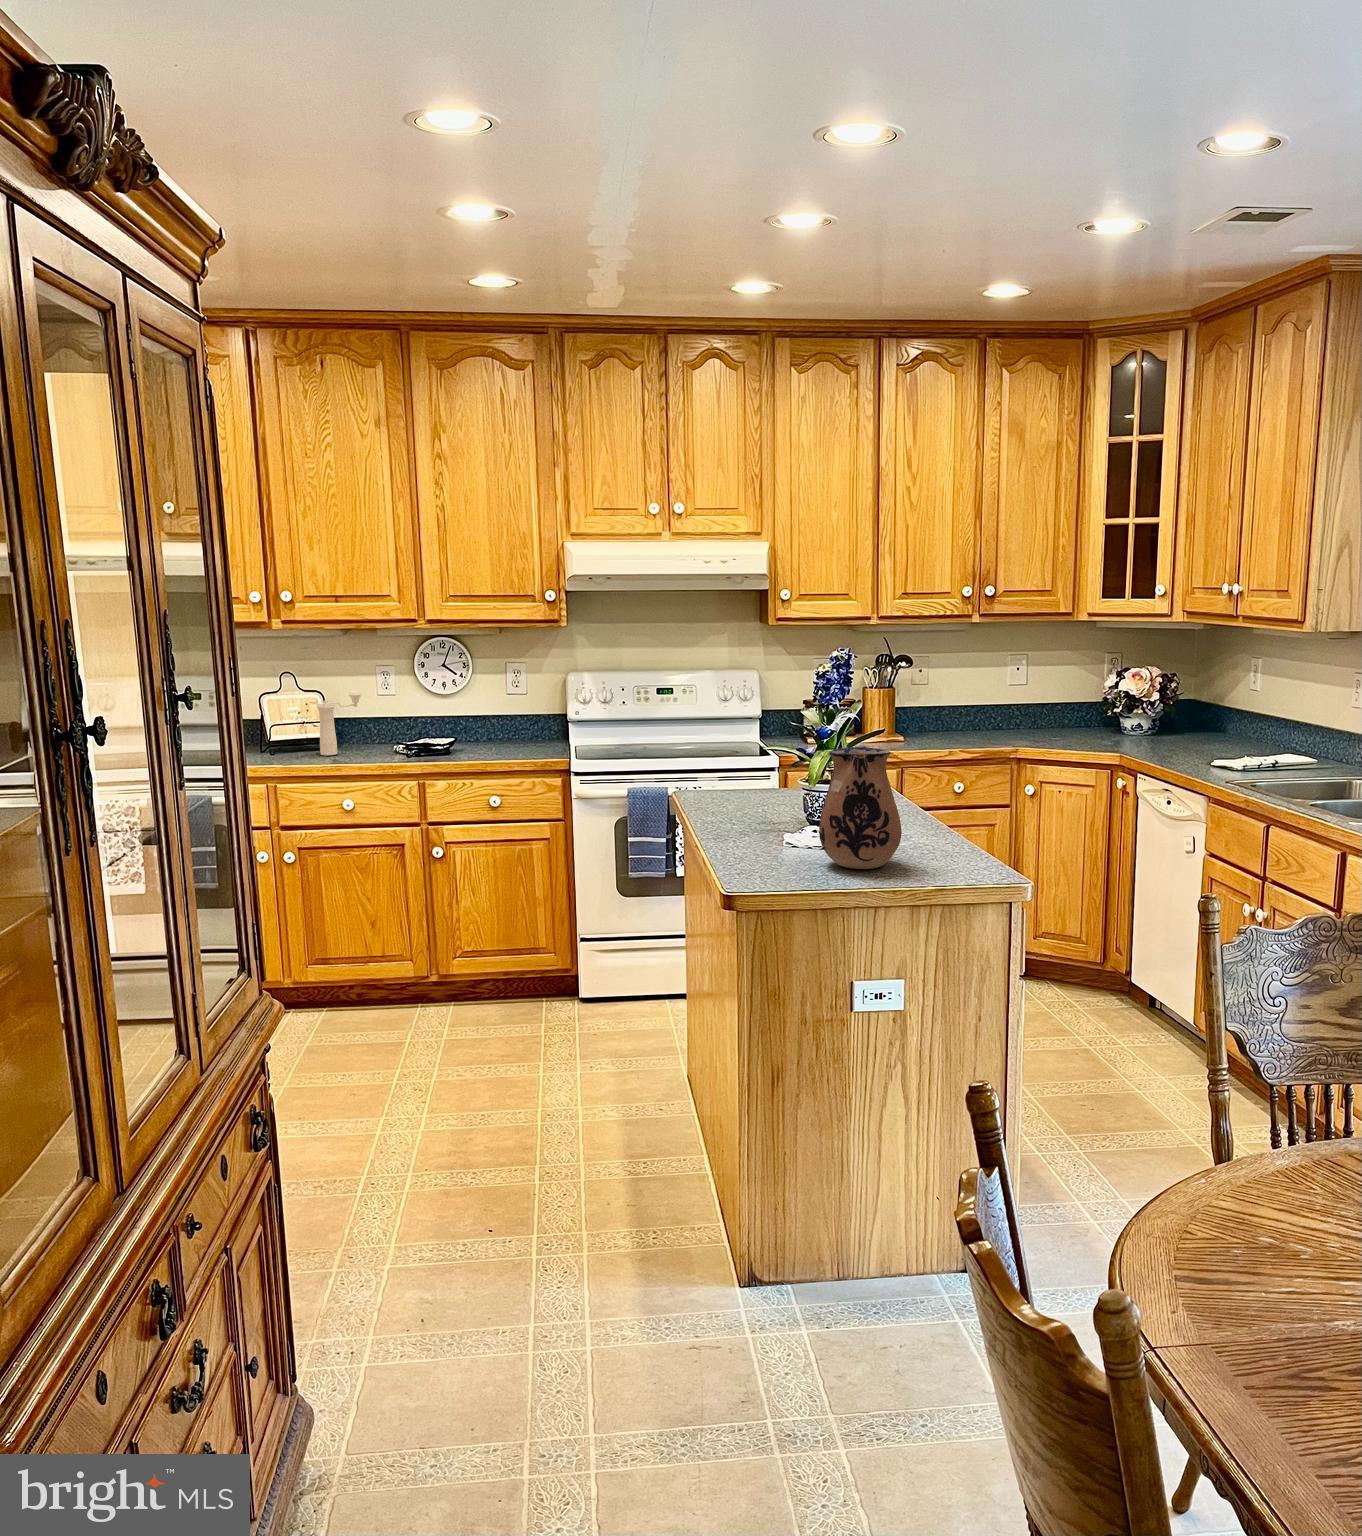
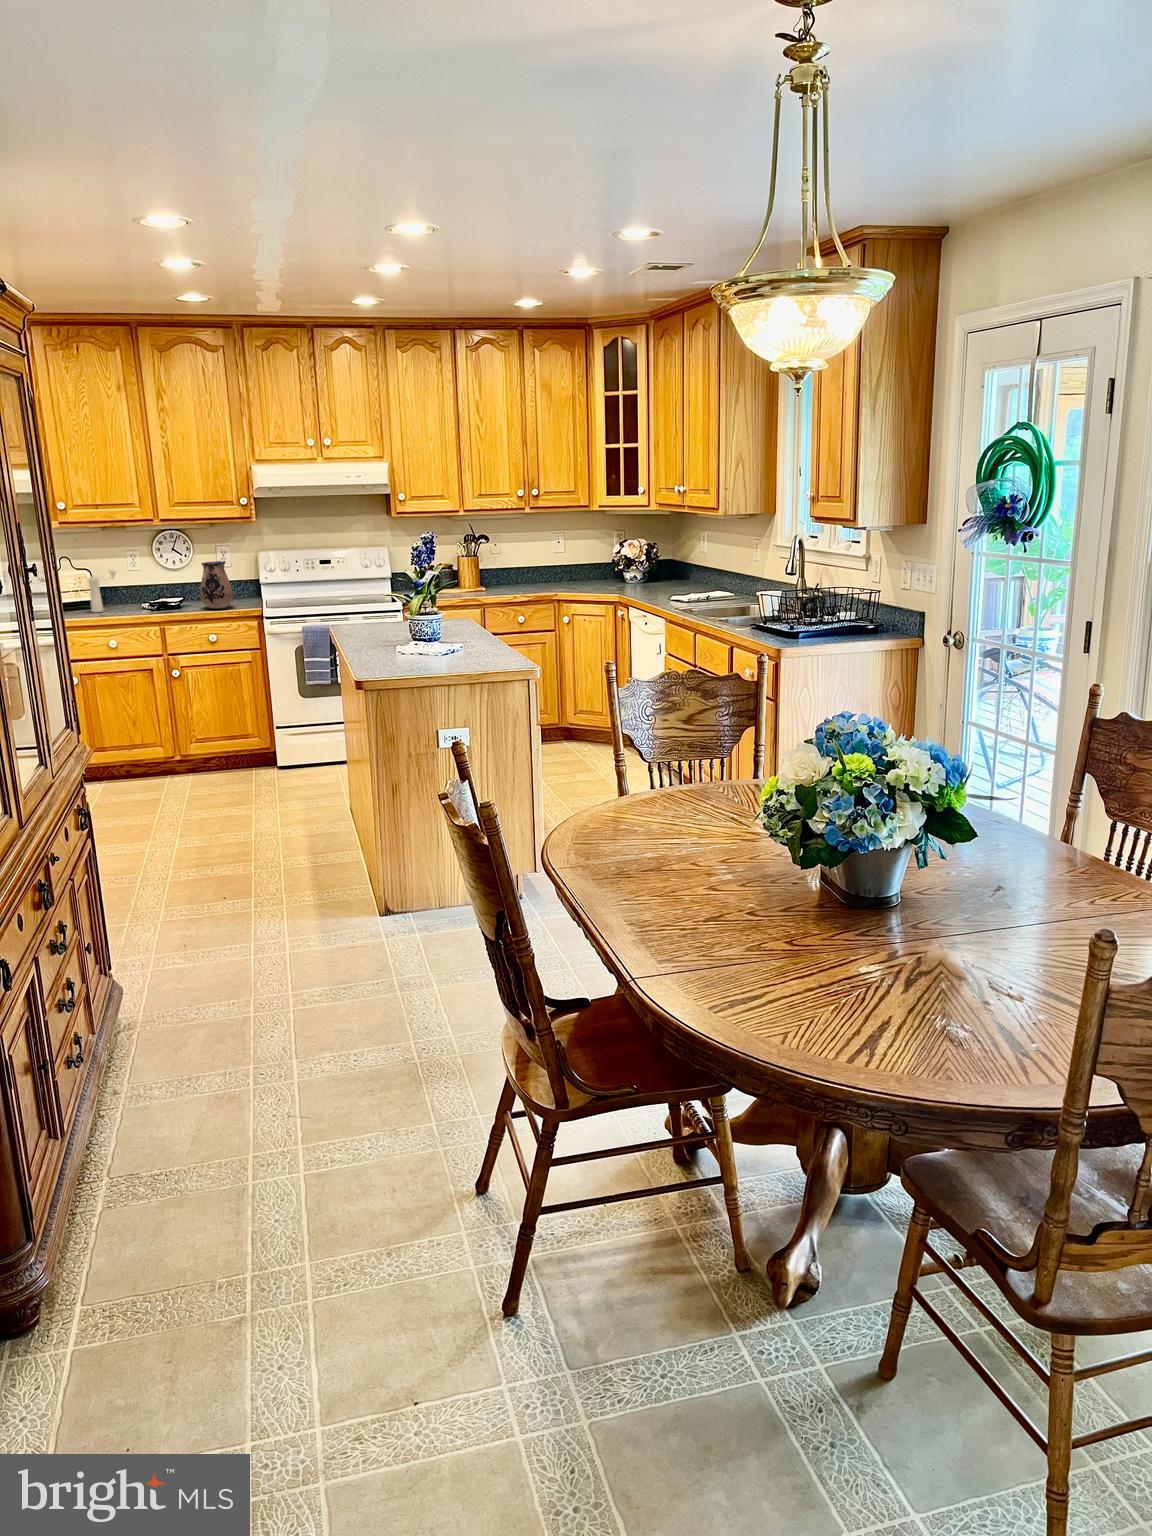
ceramic pitcher: present [819,746,902,869] -> present [200,561,233,609]

